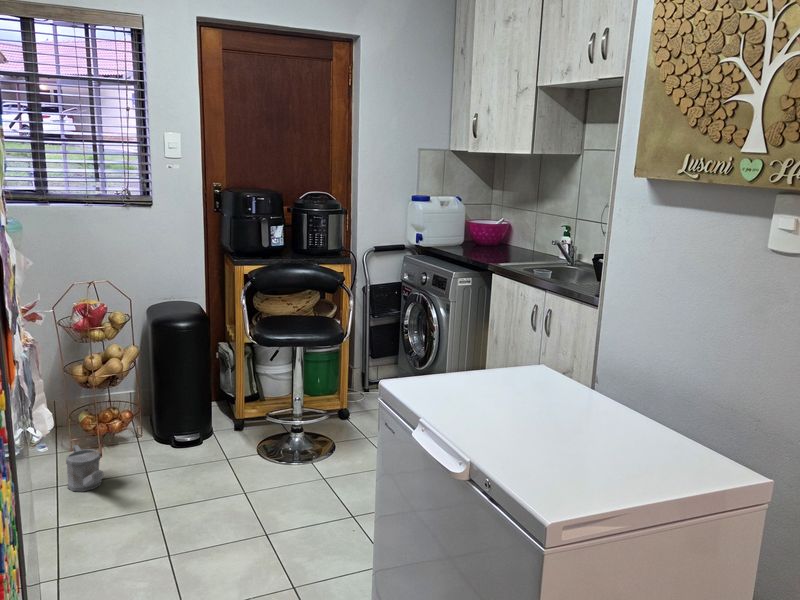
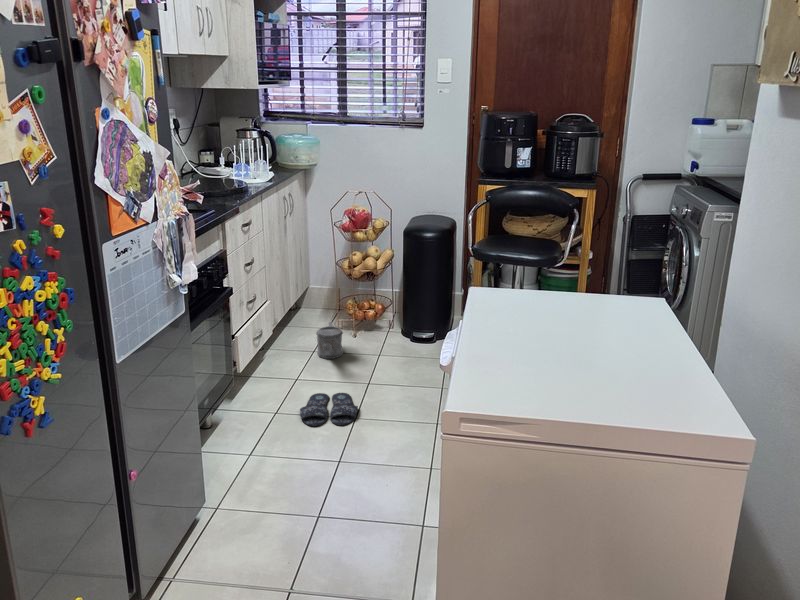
slippers: none [100,524,175,573] -> present [300,393,358,426]

